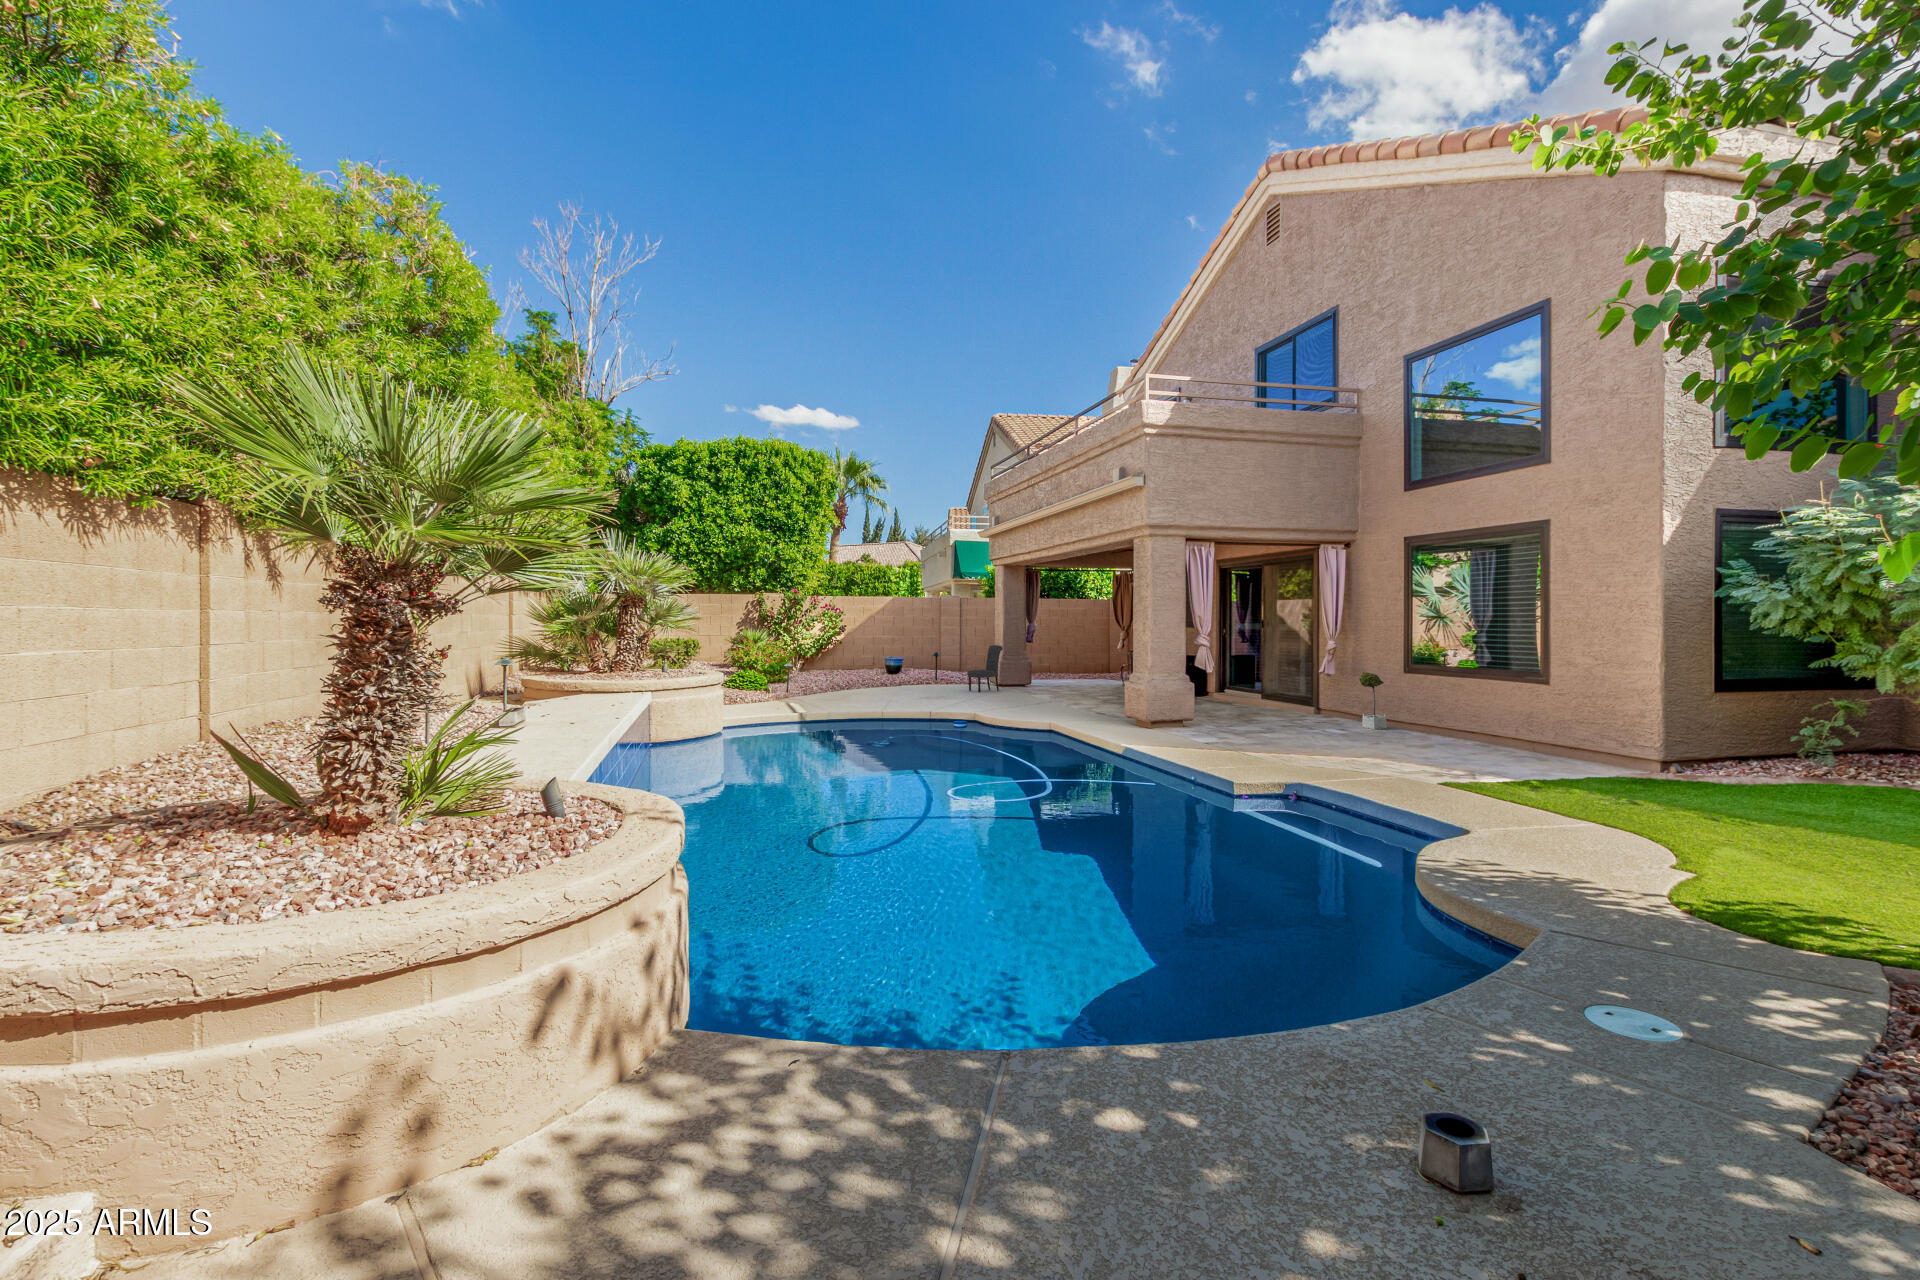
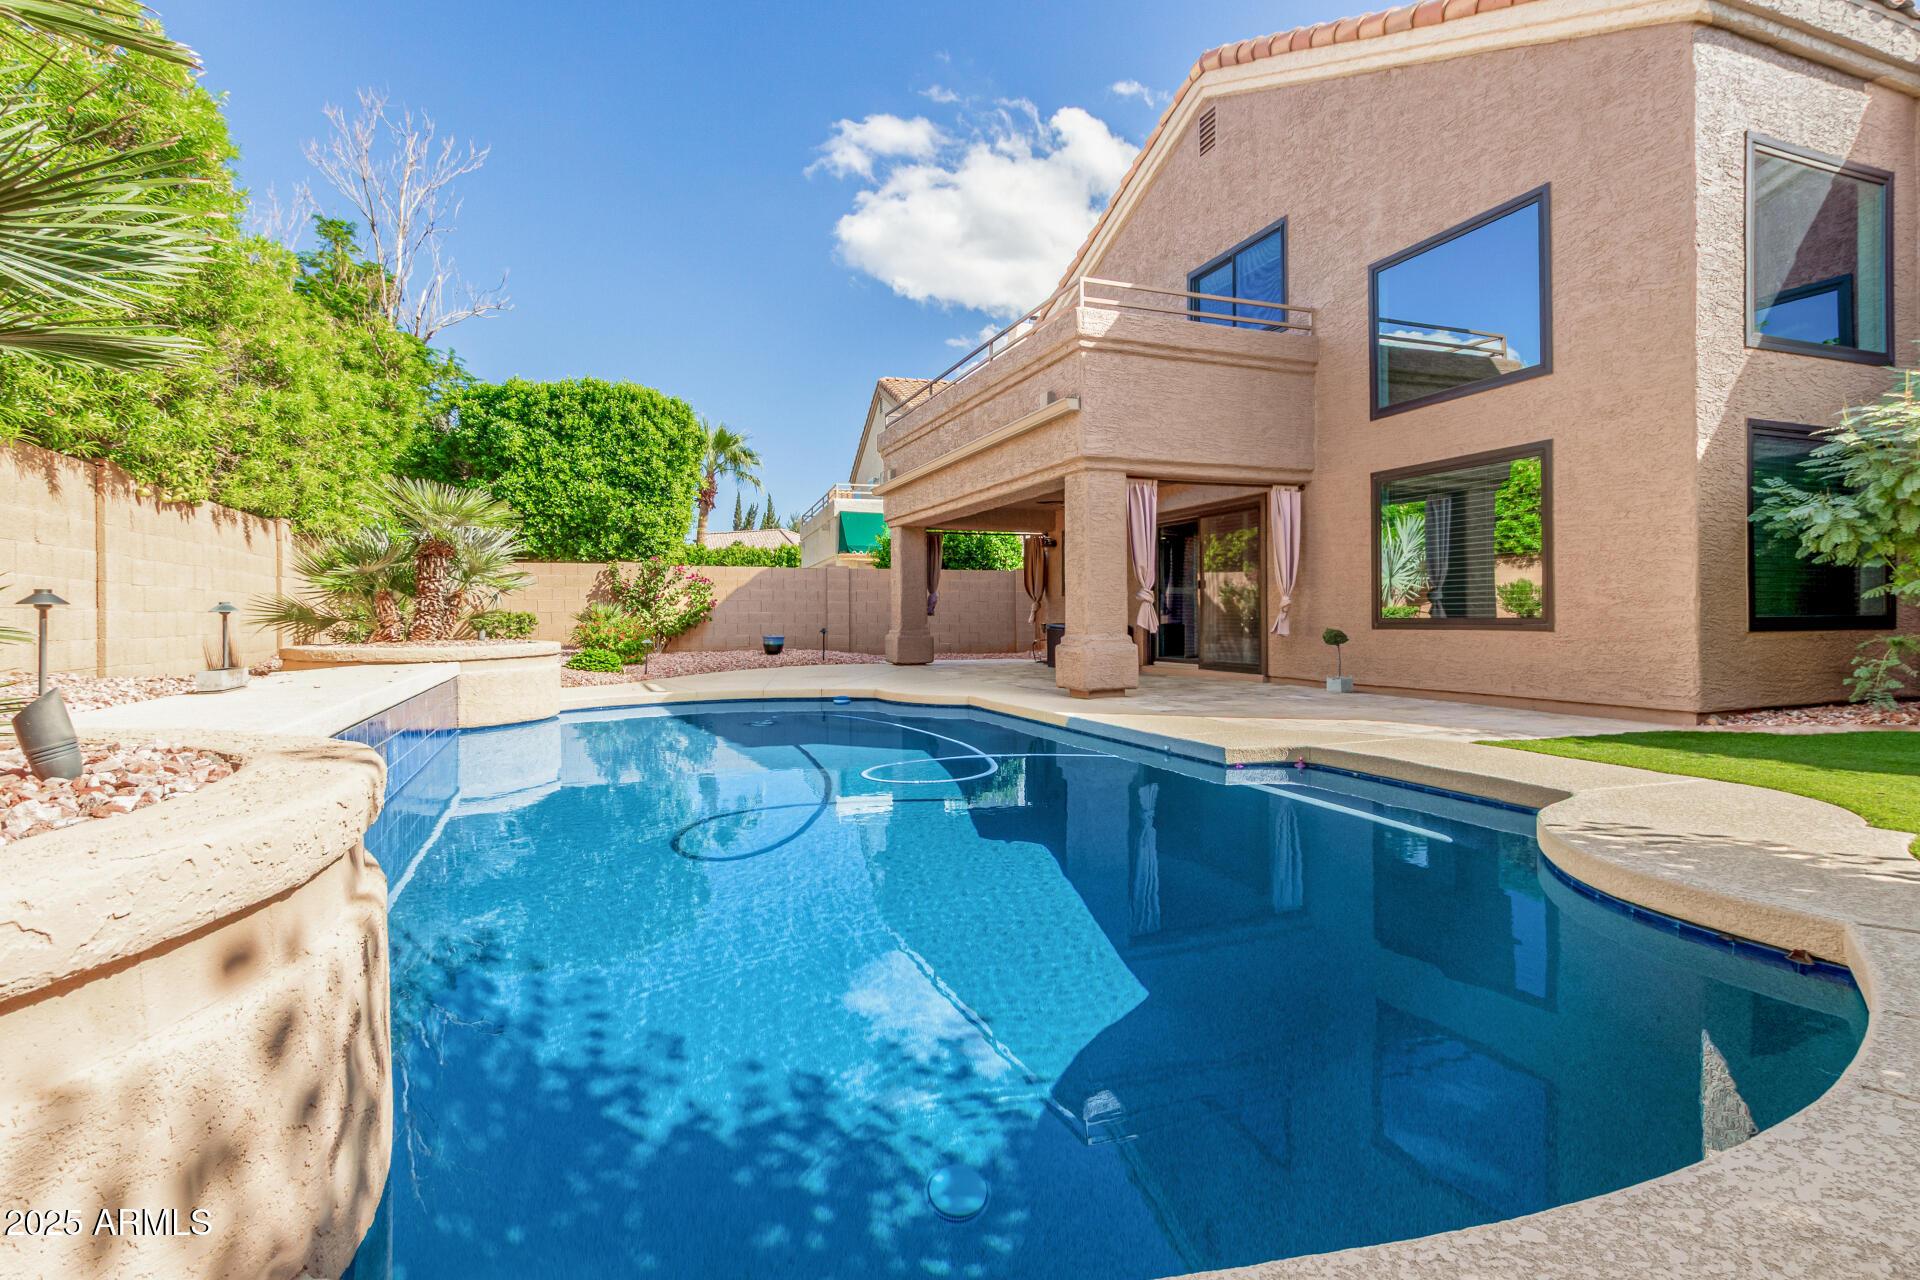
chair: present [968,645,1003,693] -> none [865,616,906,670]

